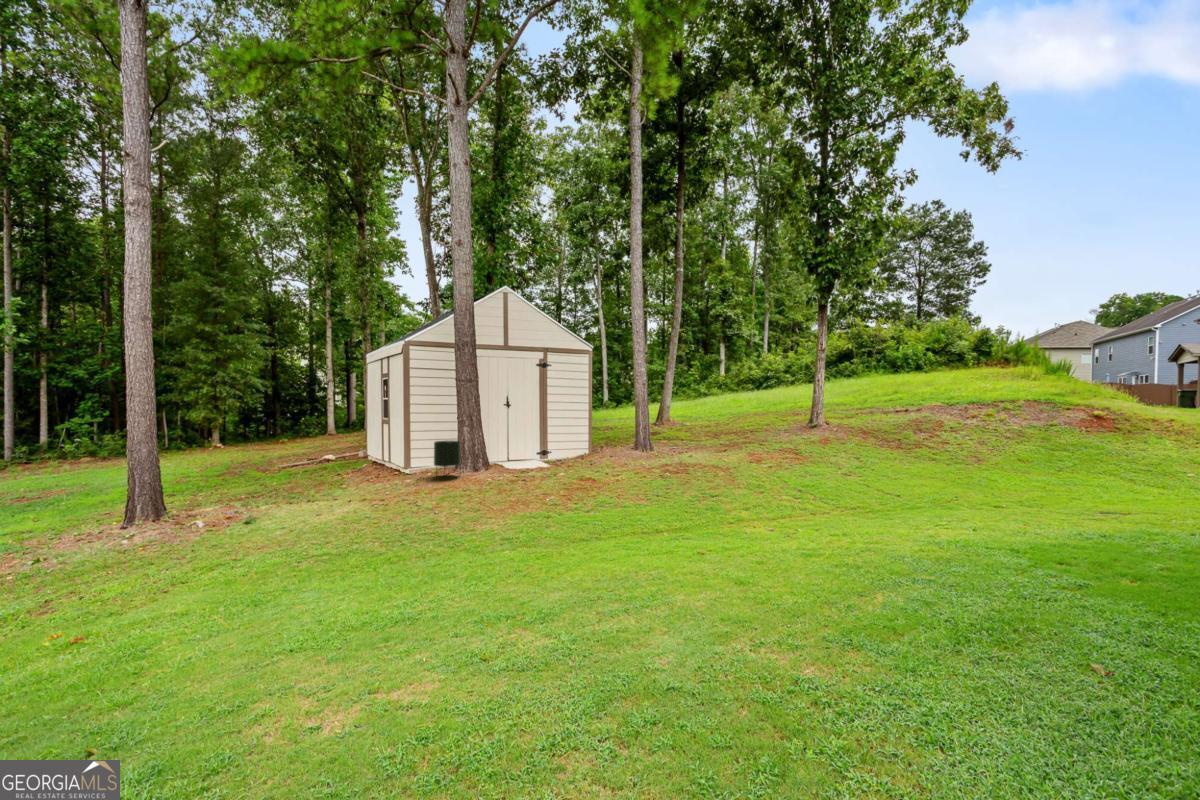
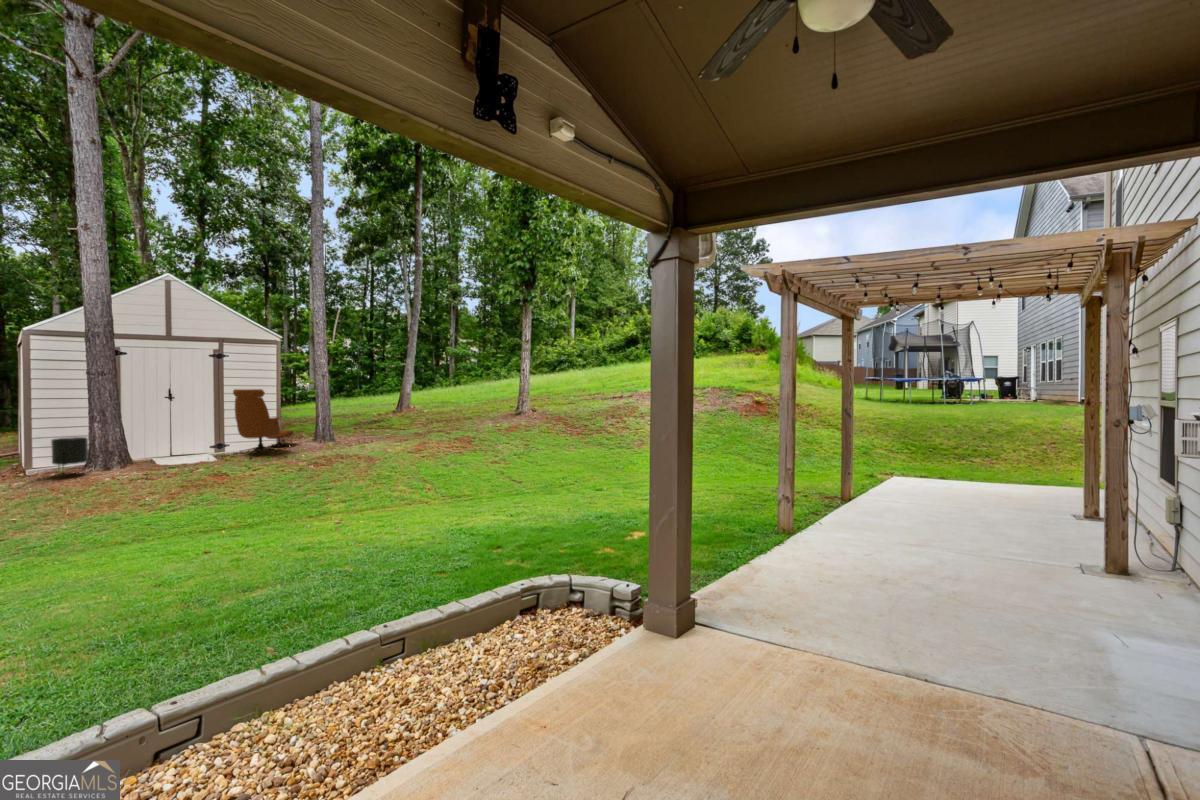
lounge chair: none [564,397,604,462] -> present [233,389,293,454]

